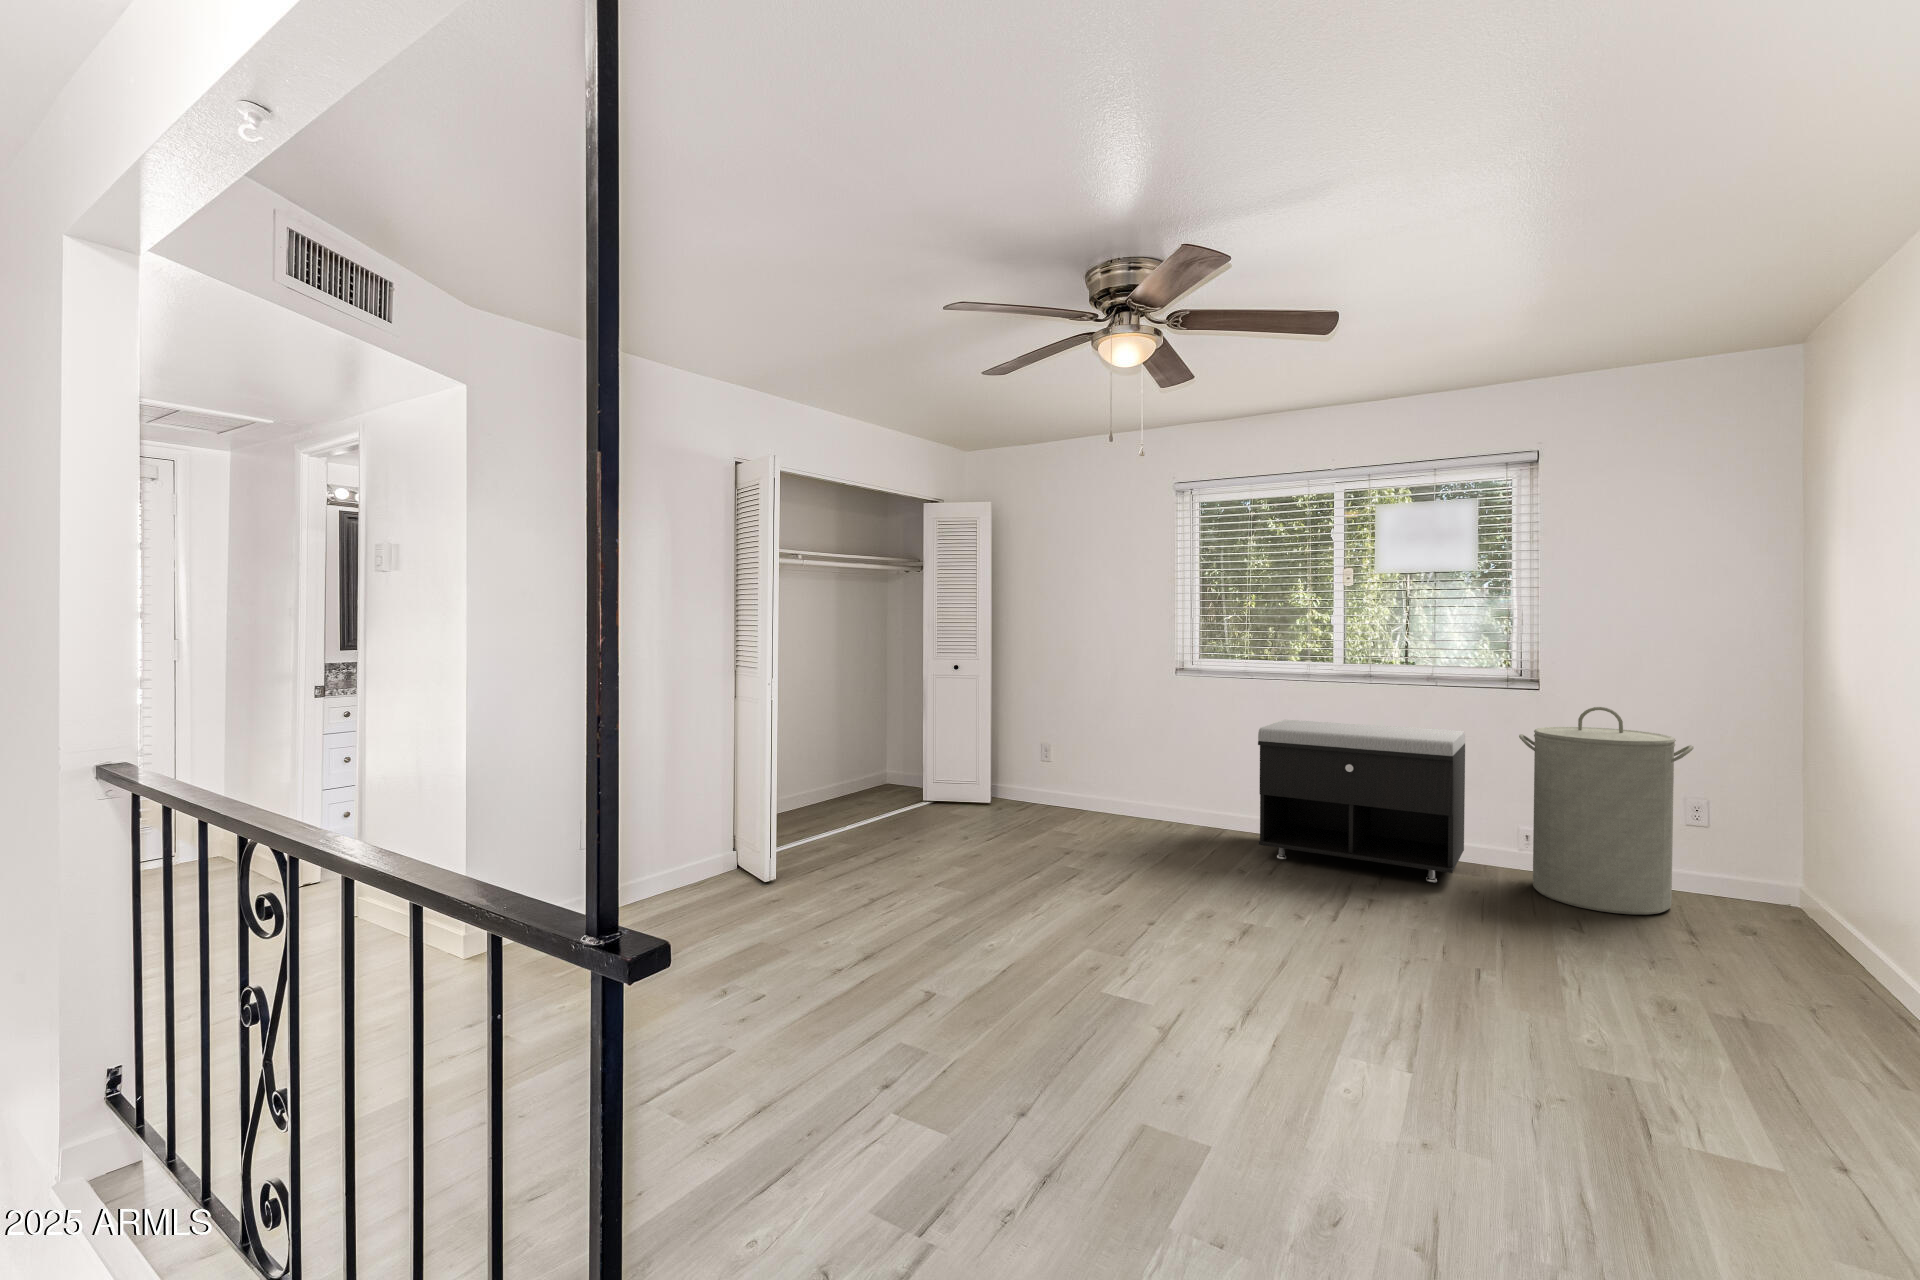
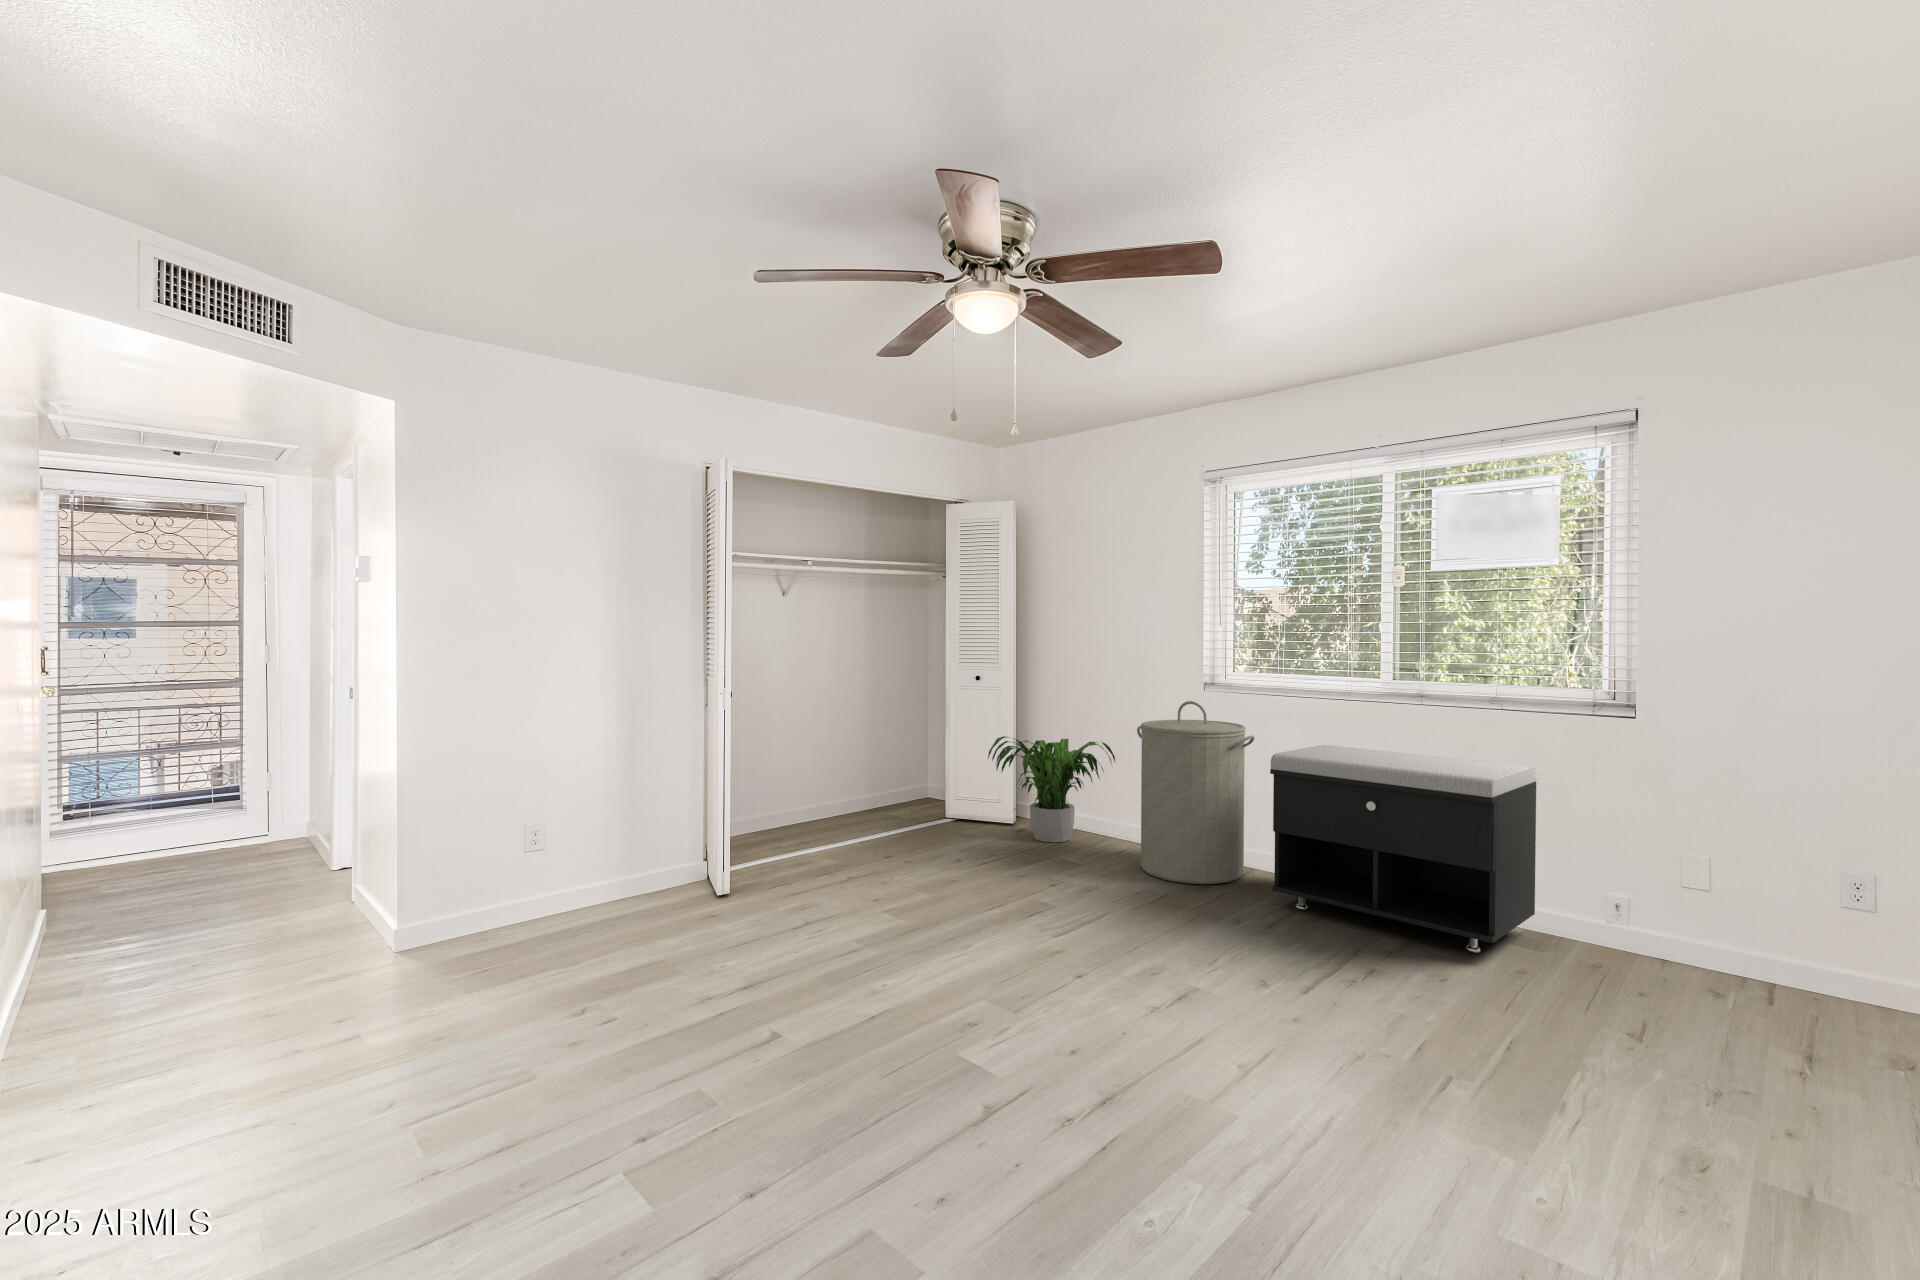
laundry hamper: present [1519,707,1694,915] -> present [1137,701,1254,884]
potted plant: none [975,722,1090,817] -> present [988,736,1115,842]

